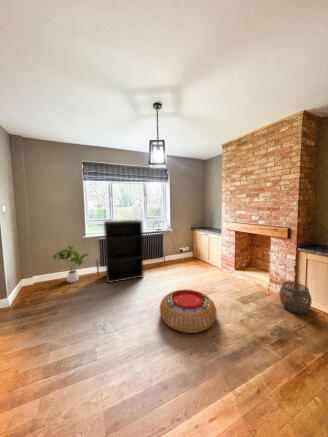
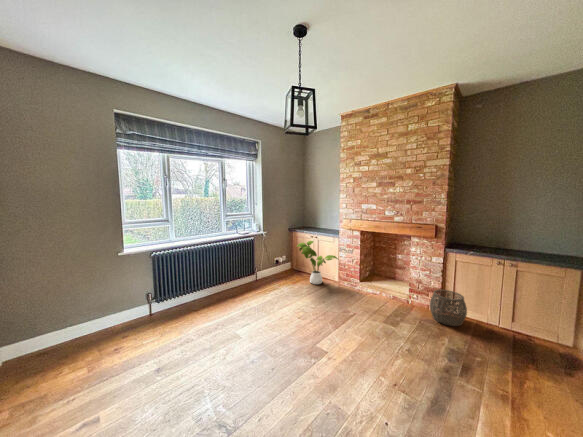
bookshelf: present [104,220,144,283] -> none [164,218,239,331]
house plant: present [53,246,90,282] -> present [297,241,338,284]
pouf: present [160,290,217,333] -> none [302,320,389,390]

